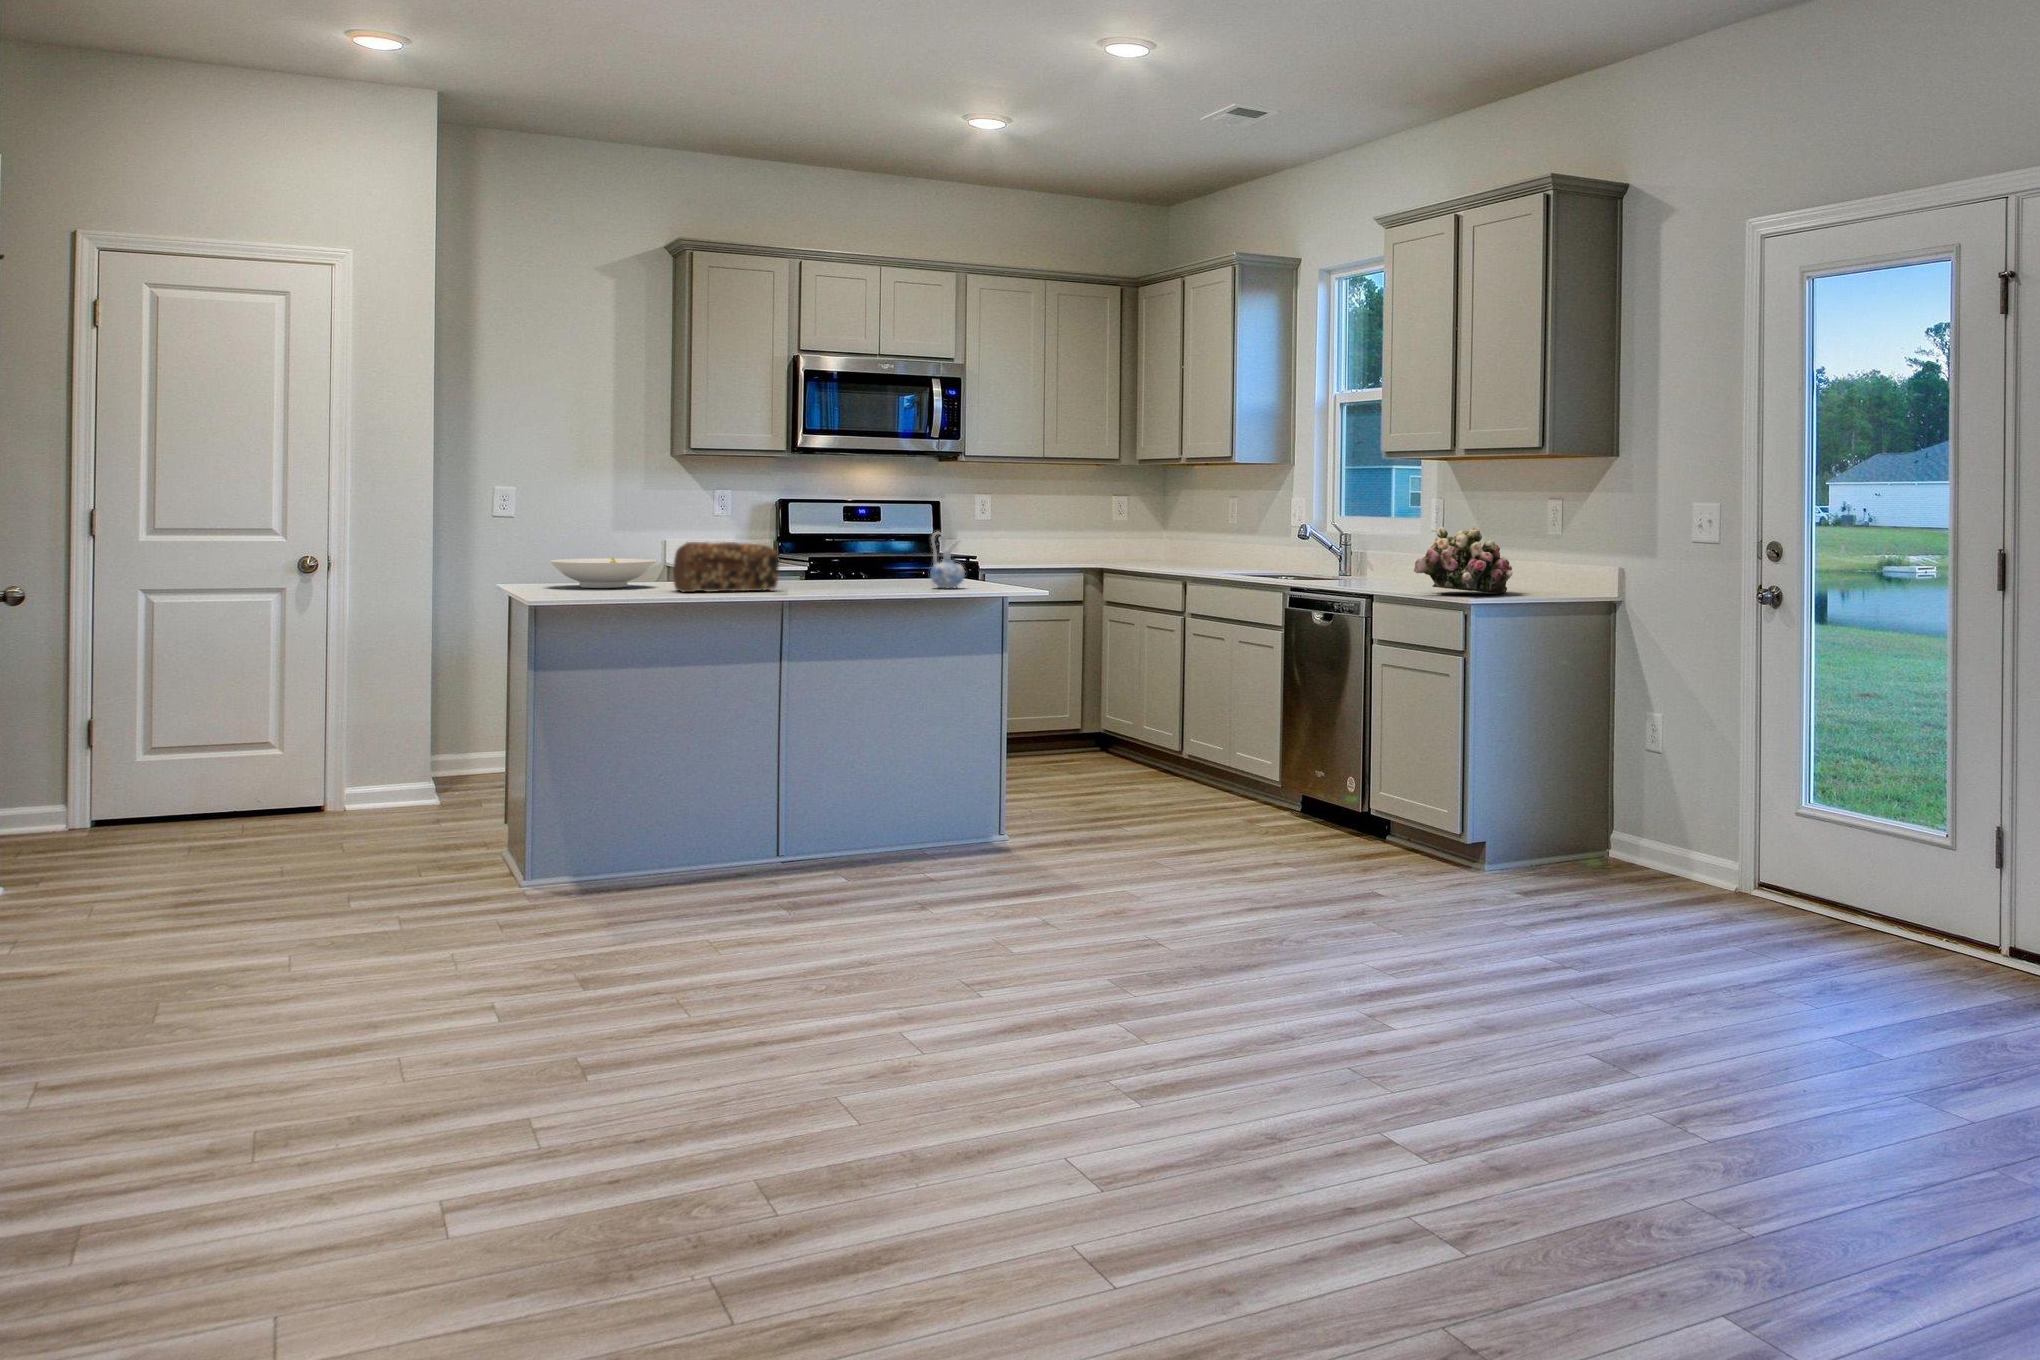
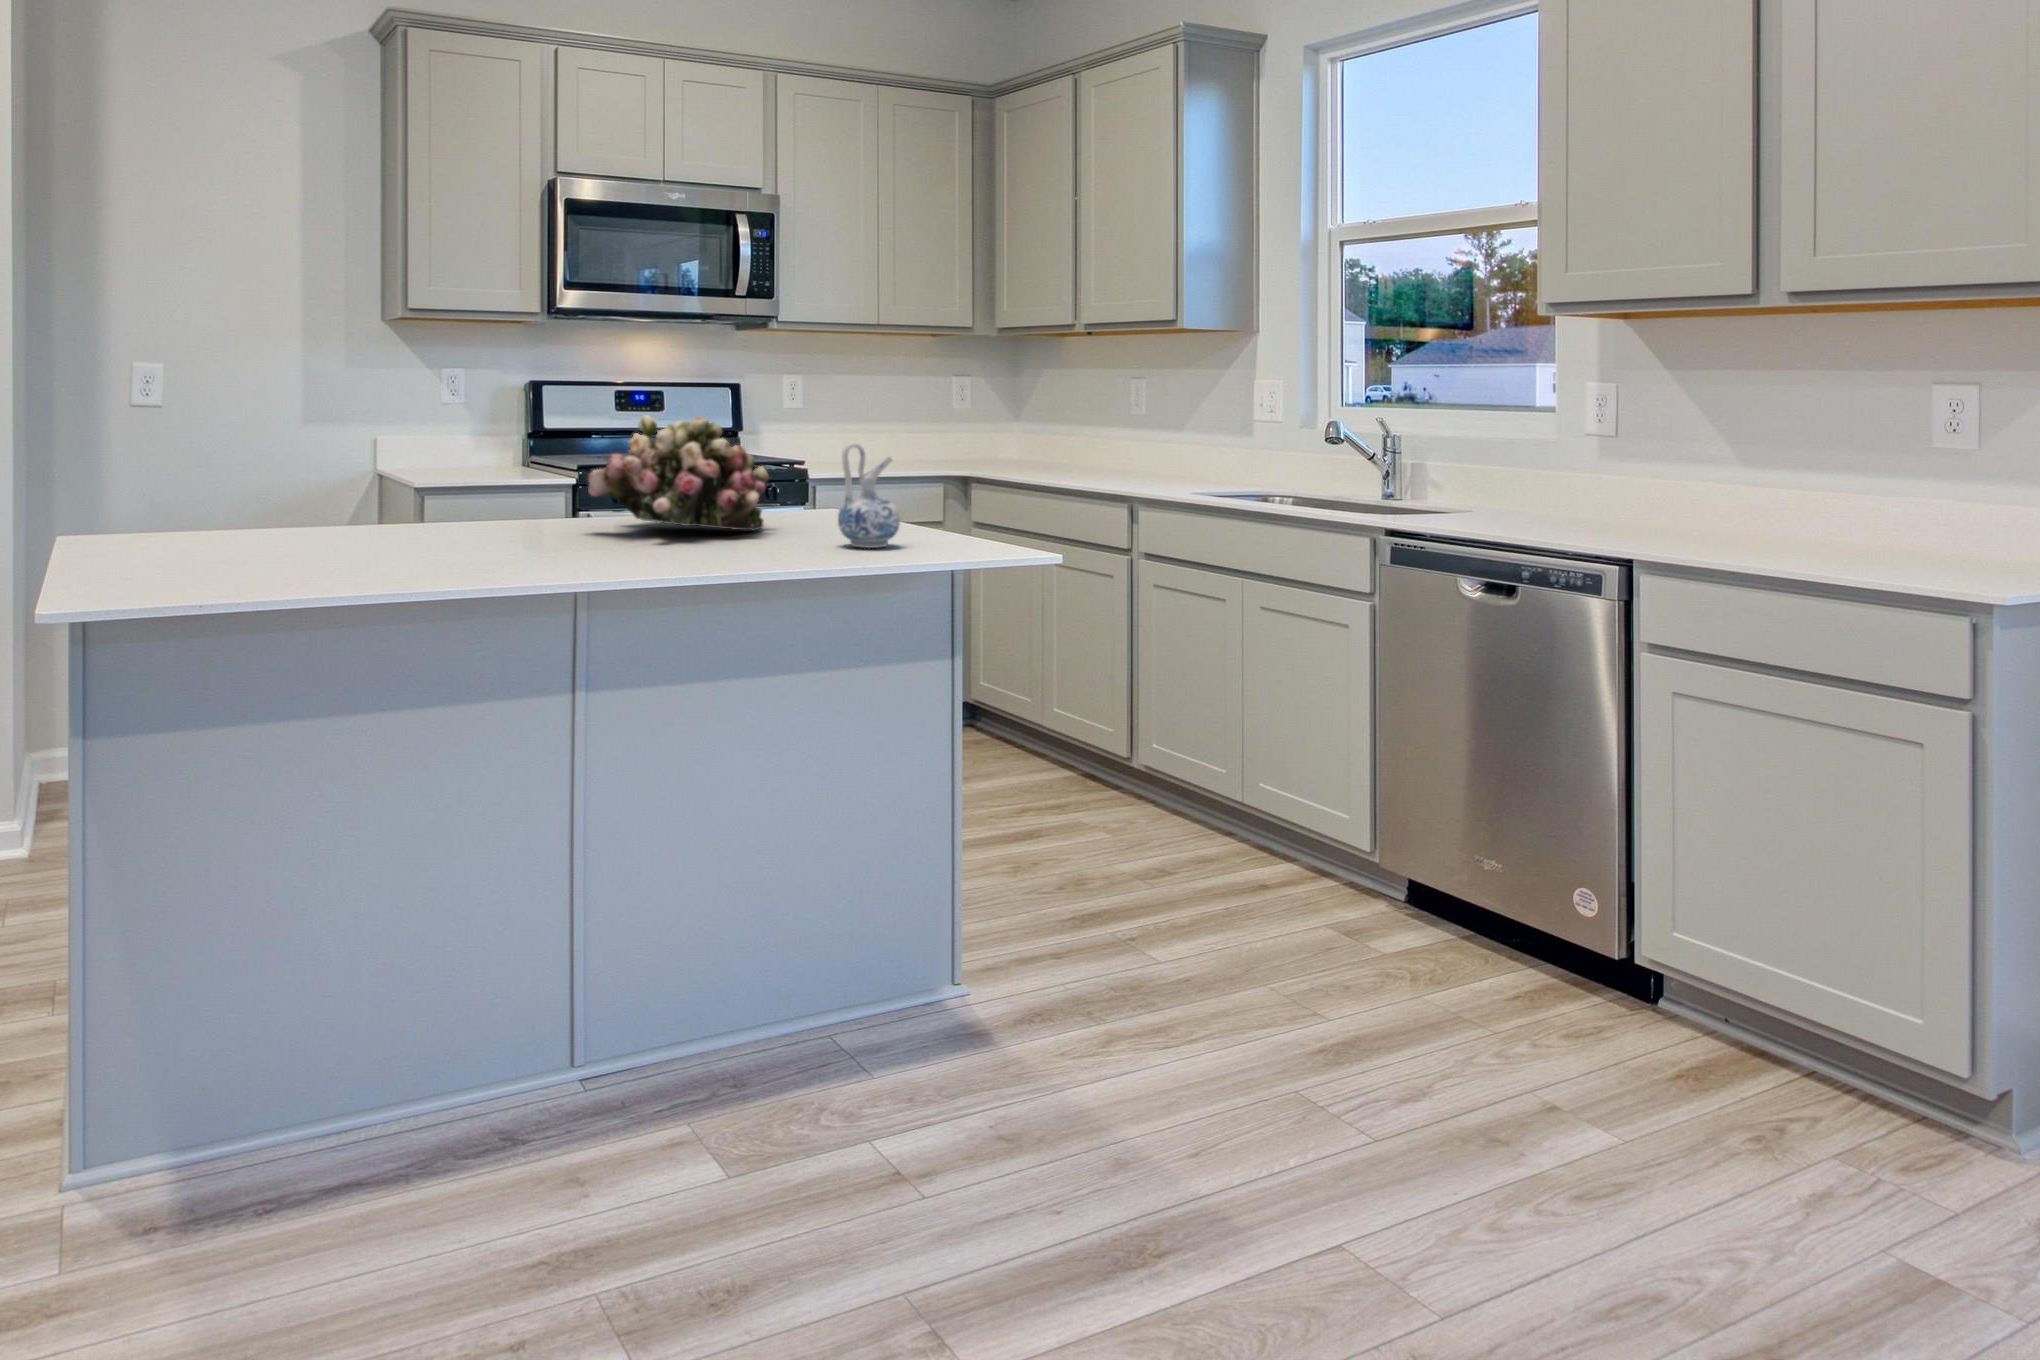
flower arrangement: present [1414,527,1513,594] -> present [588,415,769,530]
bread loaf: present [673,542,779,592] -> none [371,467,574,572]
bowl: present [550,558,657,588] -> none [141,492,345,555]

